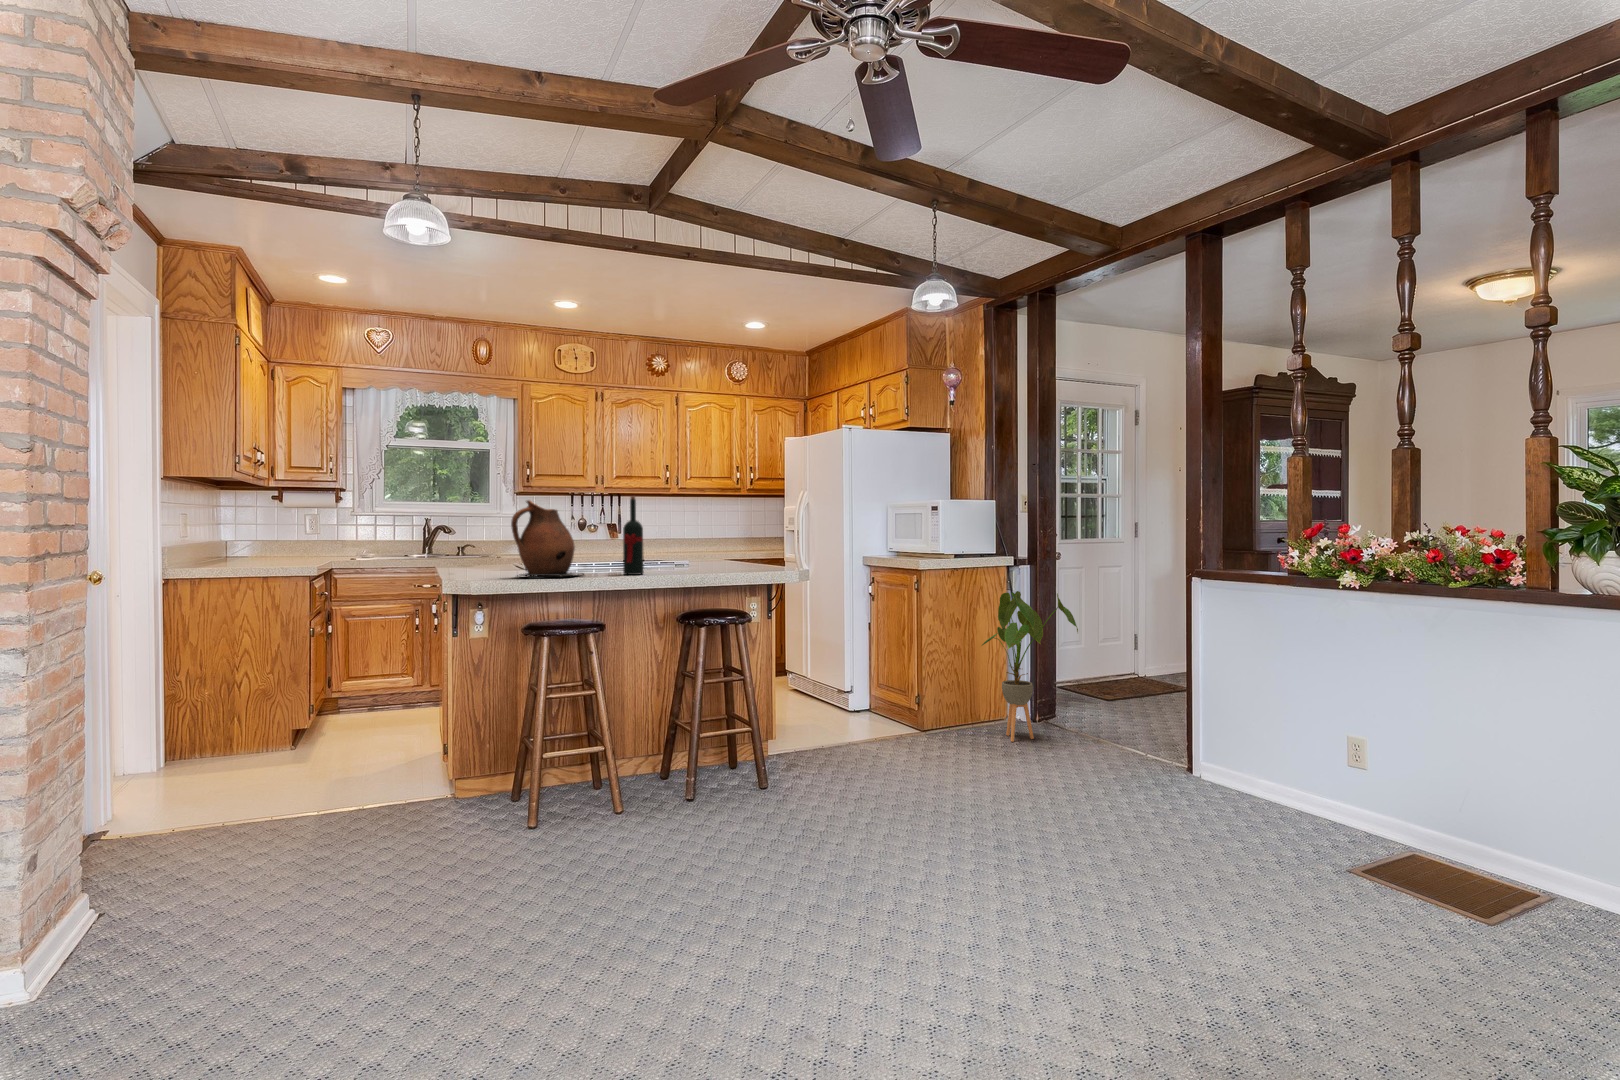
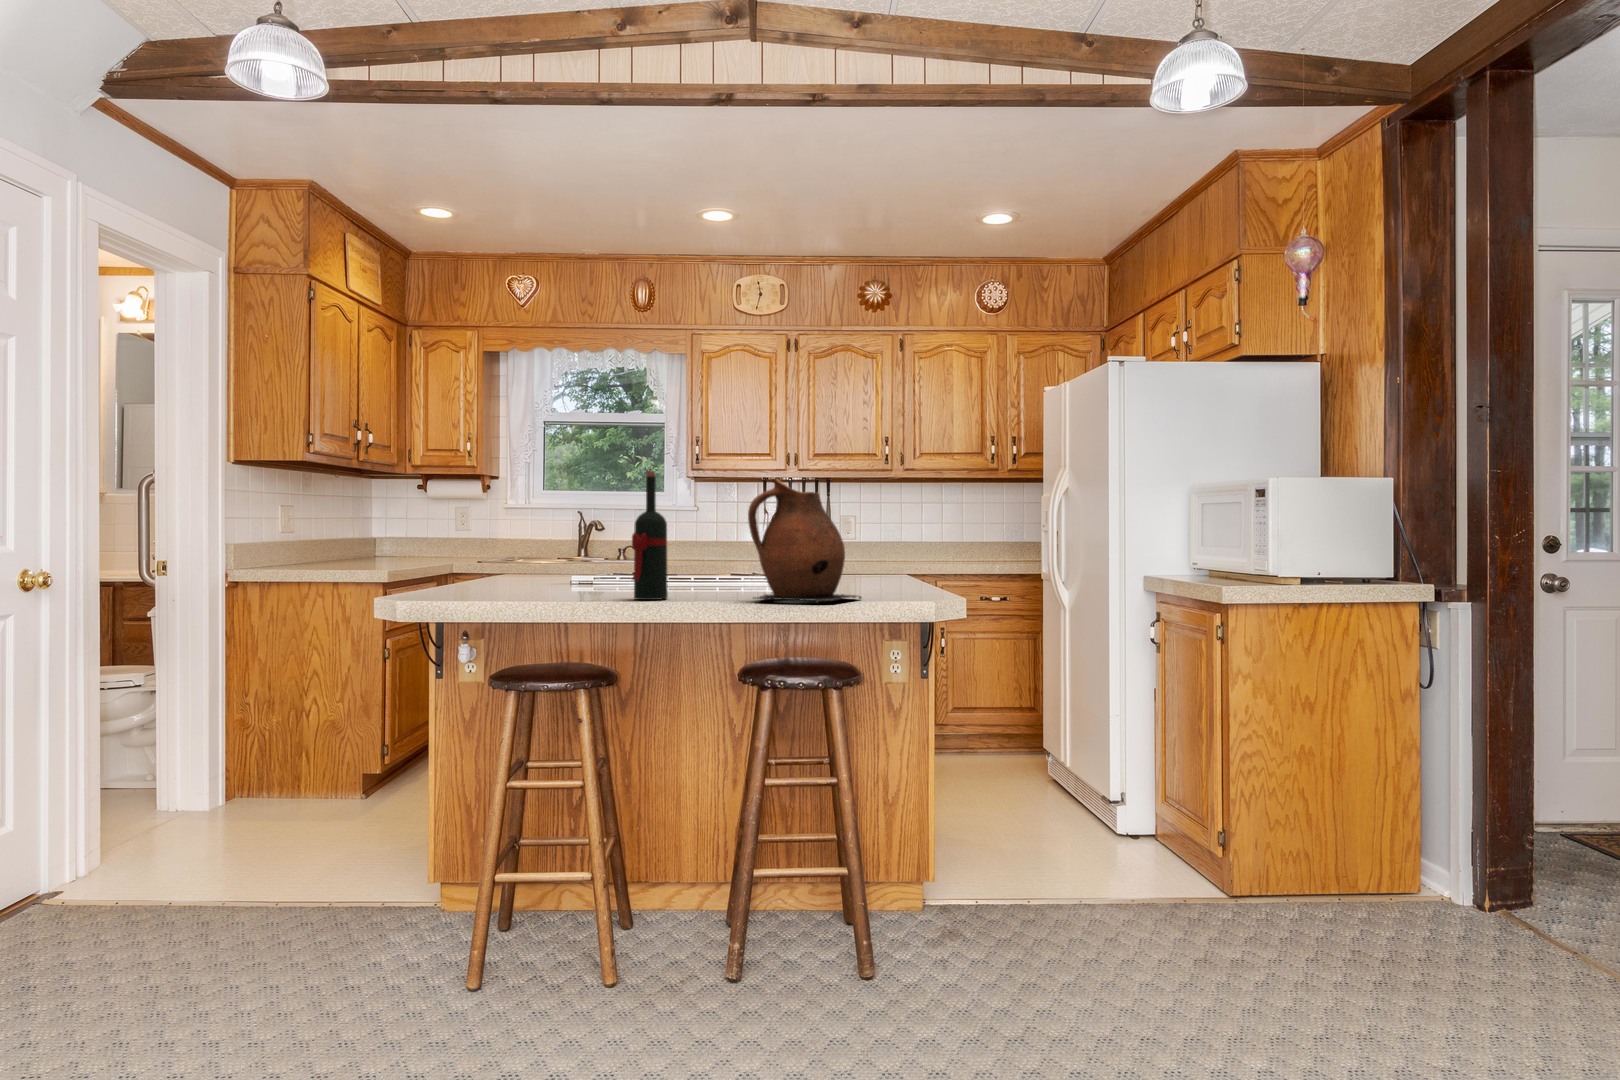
ceramic pitcher: present [511,500,583,577] -> present [748,478,861,603]
house plant: present [982,591,1078,742] -> none [1343,652,1569,948]

